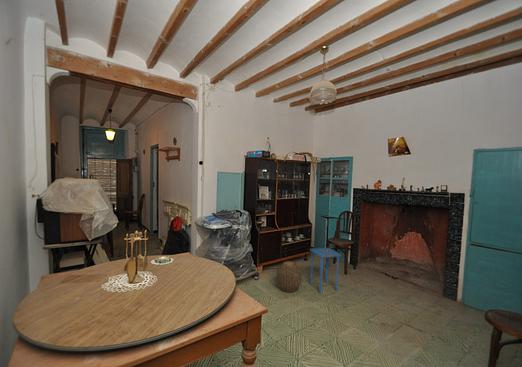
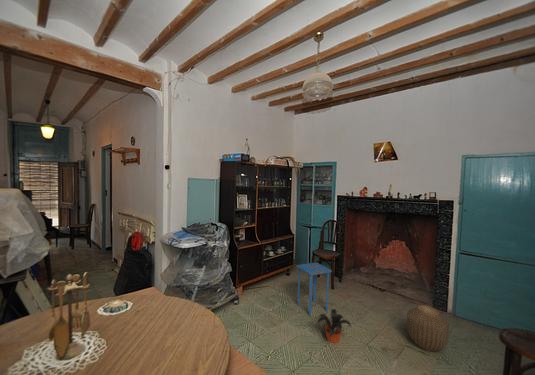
woven basket: present [276,261,302,293] -> present [407,305,449,351]
potted plant: none [323,287,354,315] -> present [318,309,351,343]

